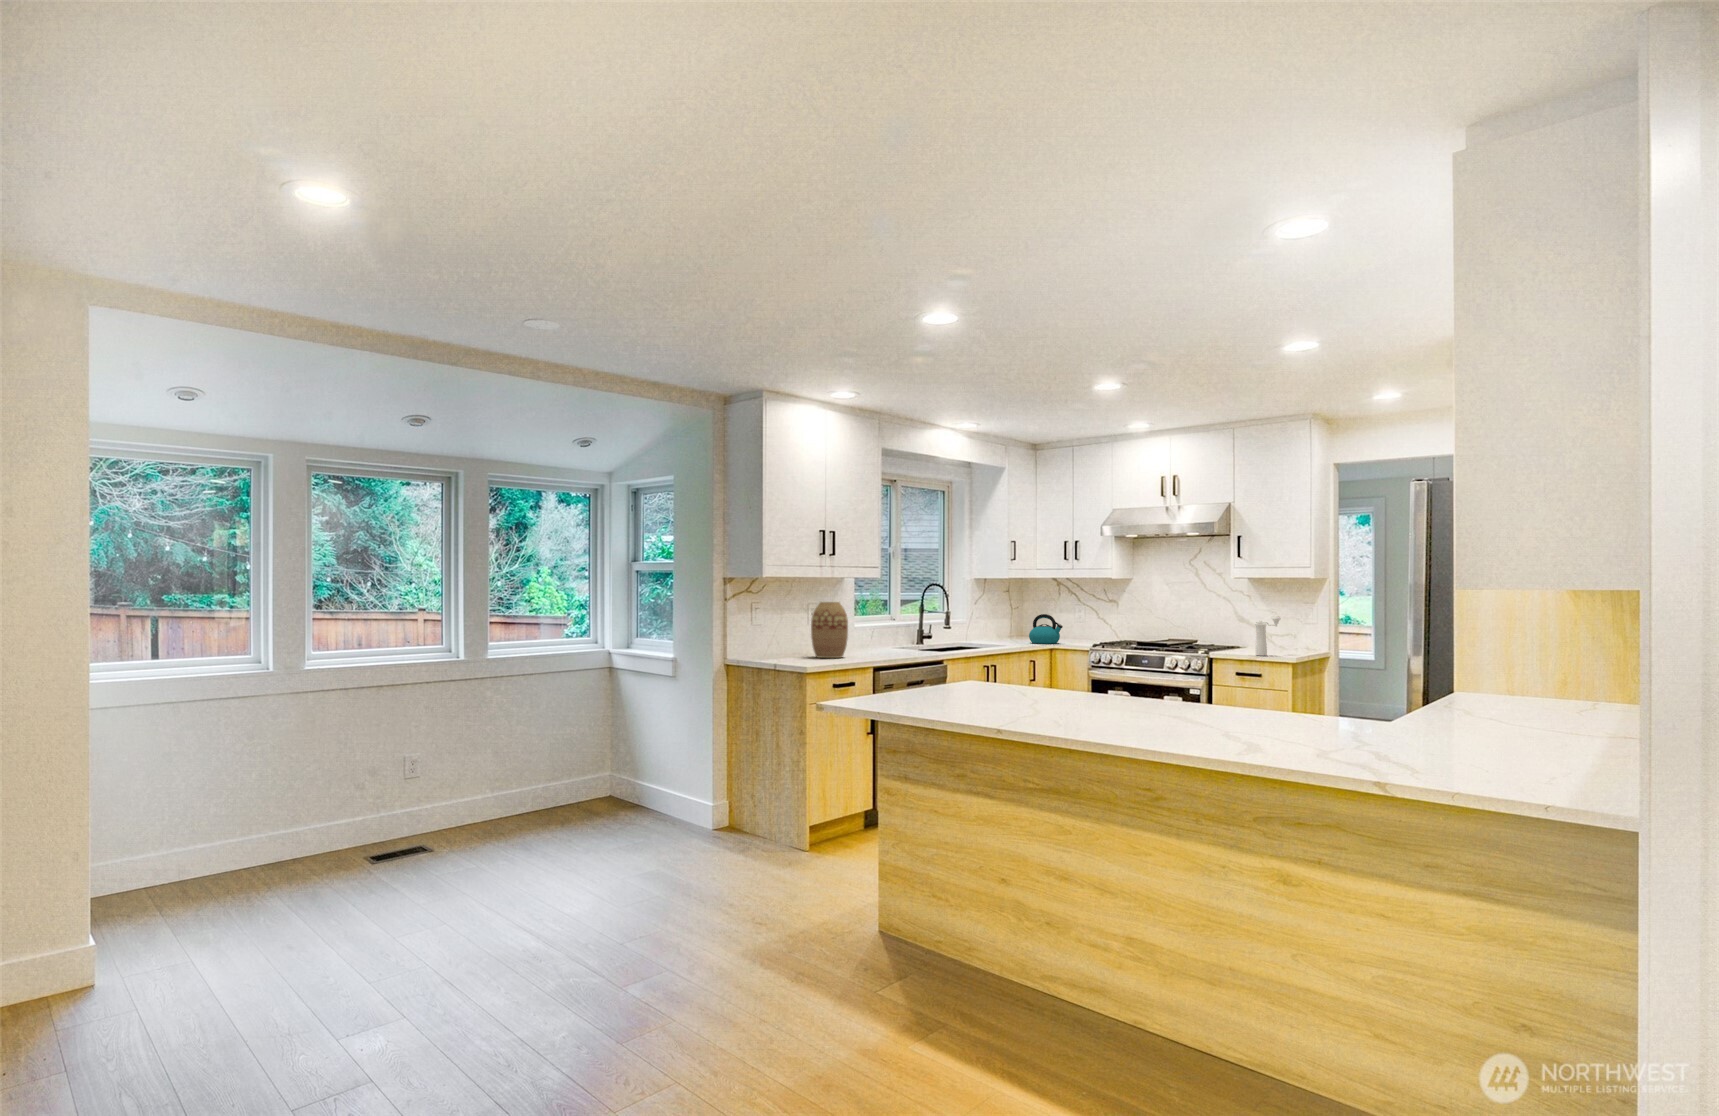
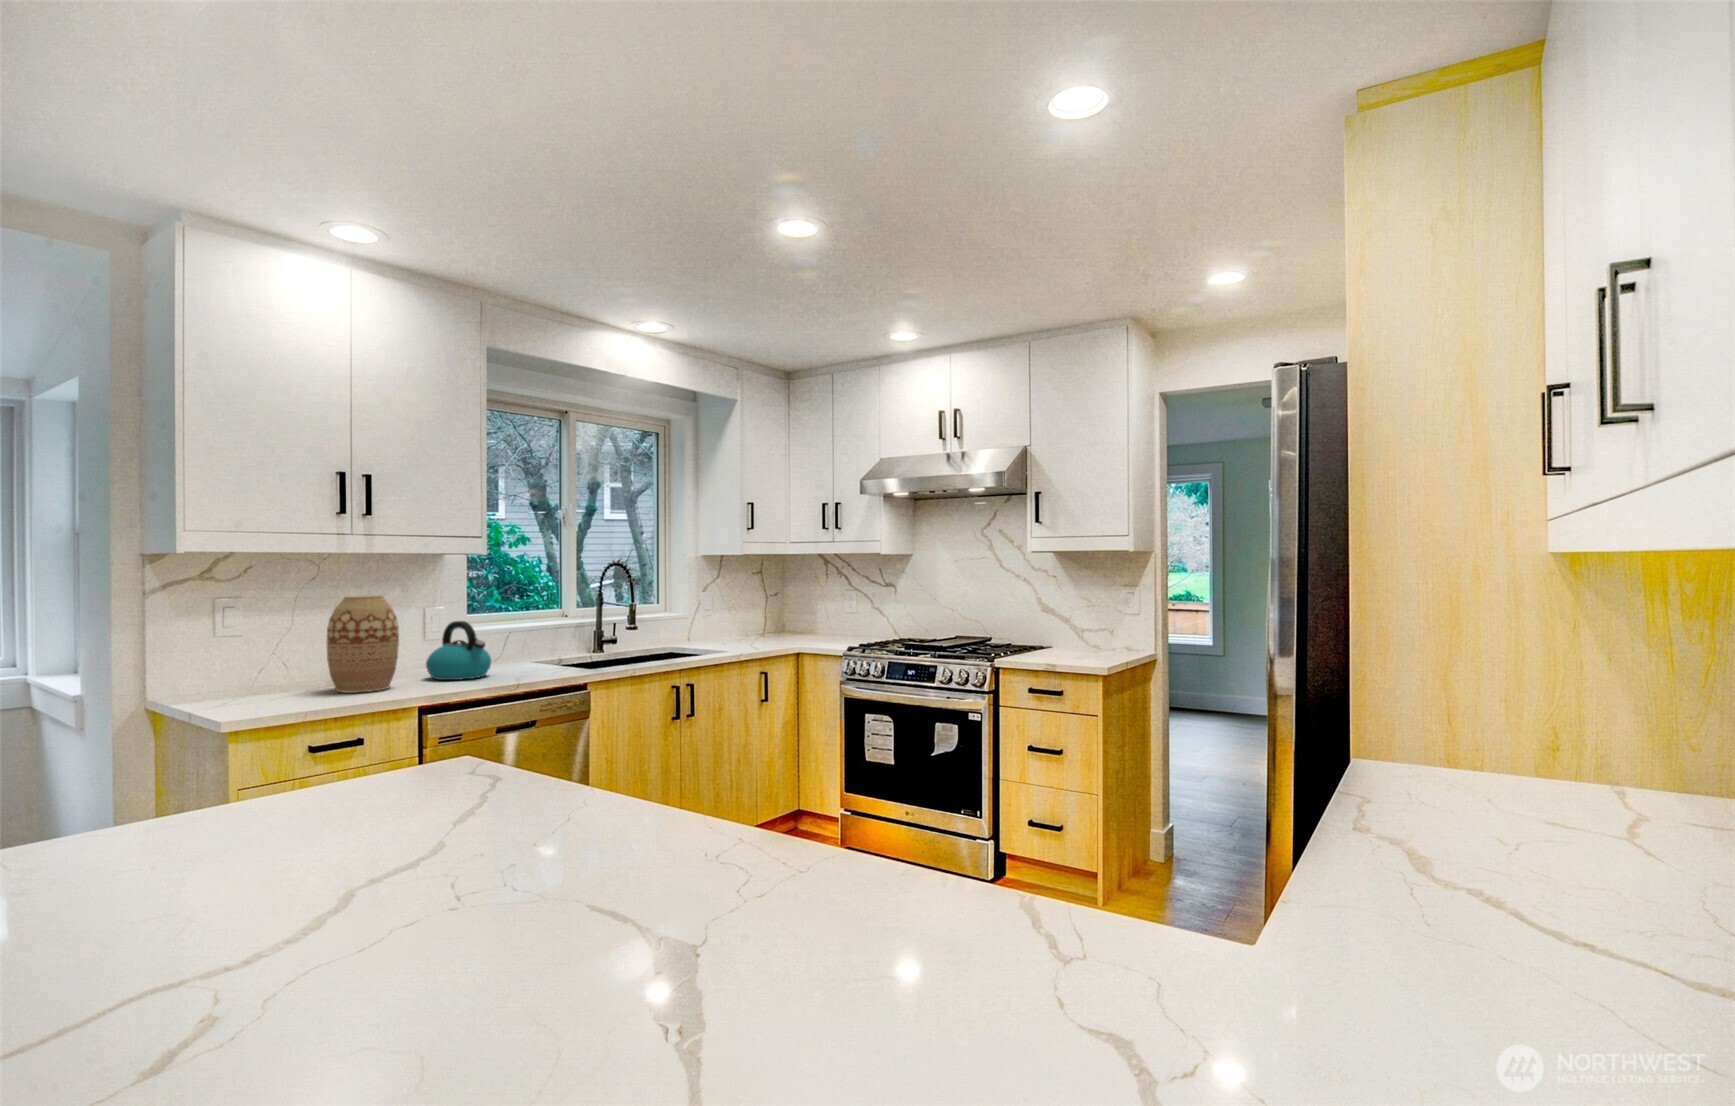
kettle: present [1029,614,1063,644] -> present [426,621,491,680]
pepper mill: present [1255,616,1280,656] -> none [1055,607,1091,665]

